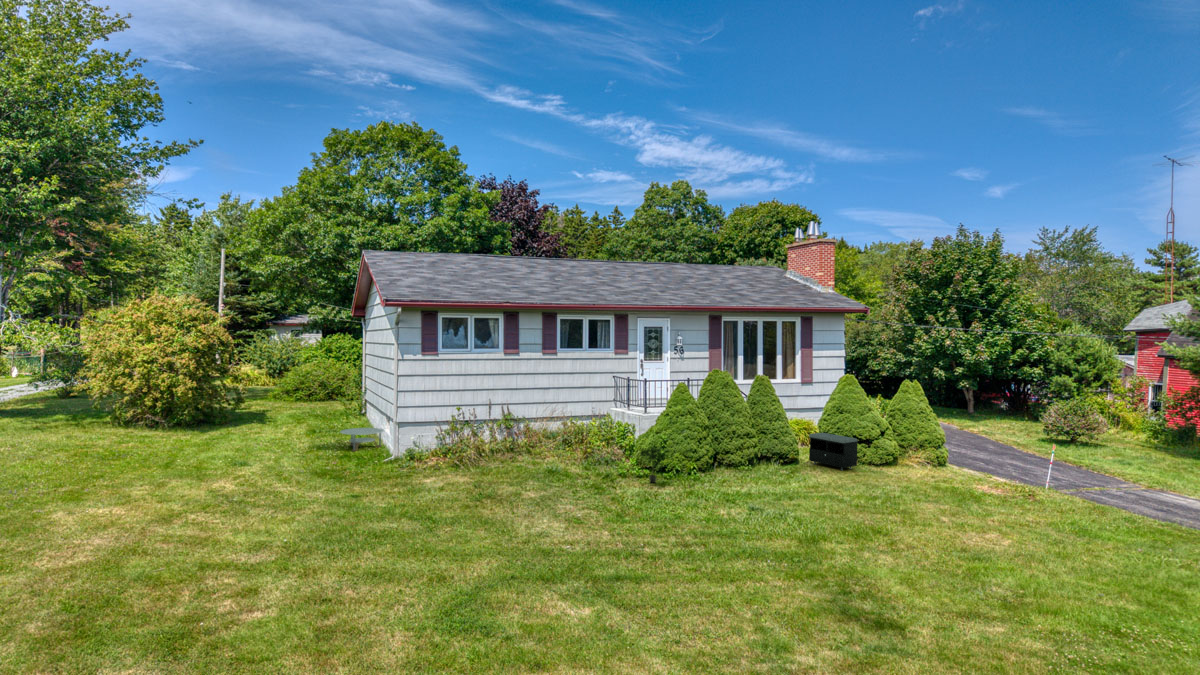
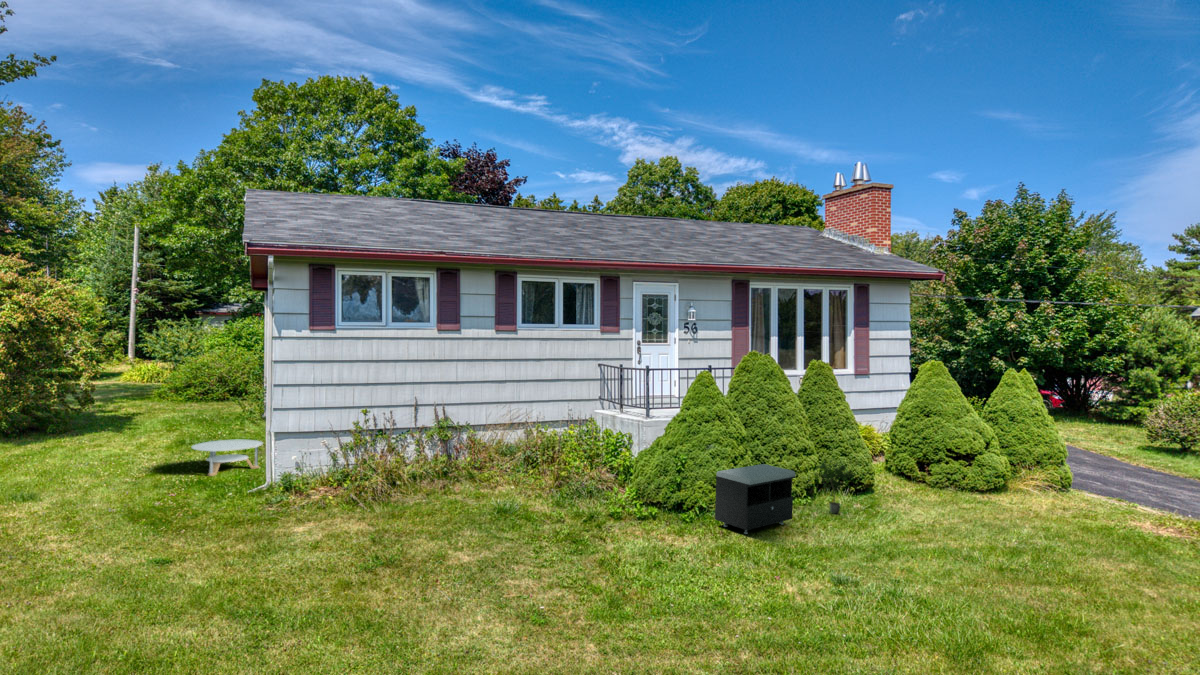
storage bench: present [809,433,858,470] -> present [715,464,795,534]
potted plant: present [640,447,664,483] -> present [814,461,856,514]

